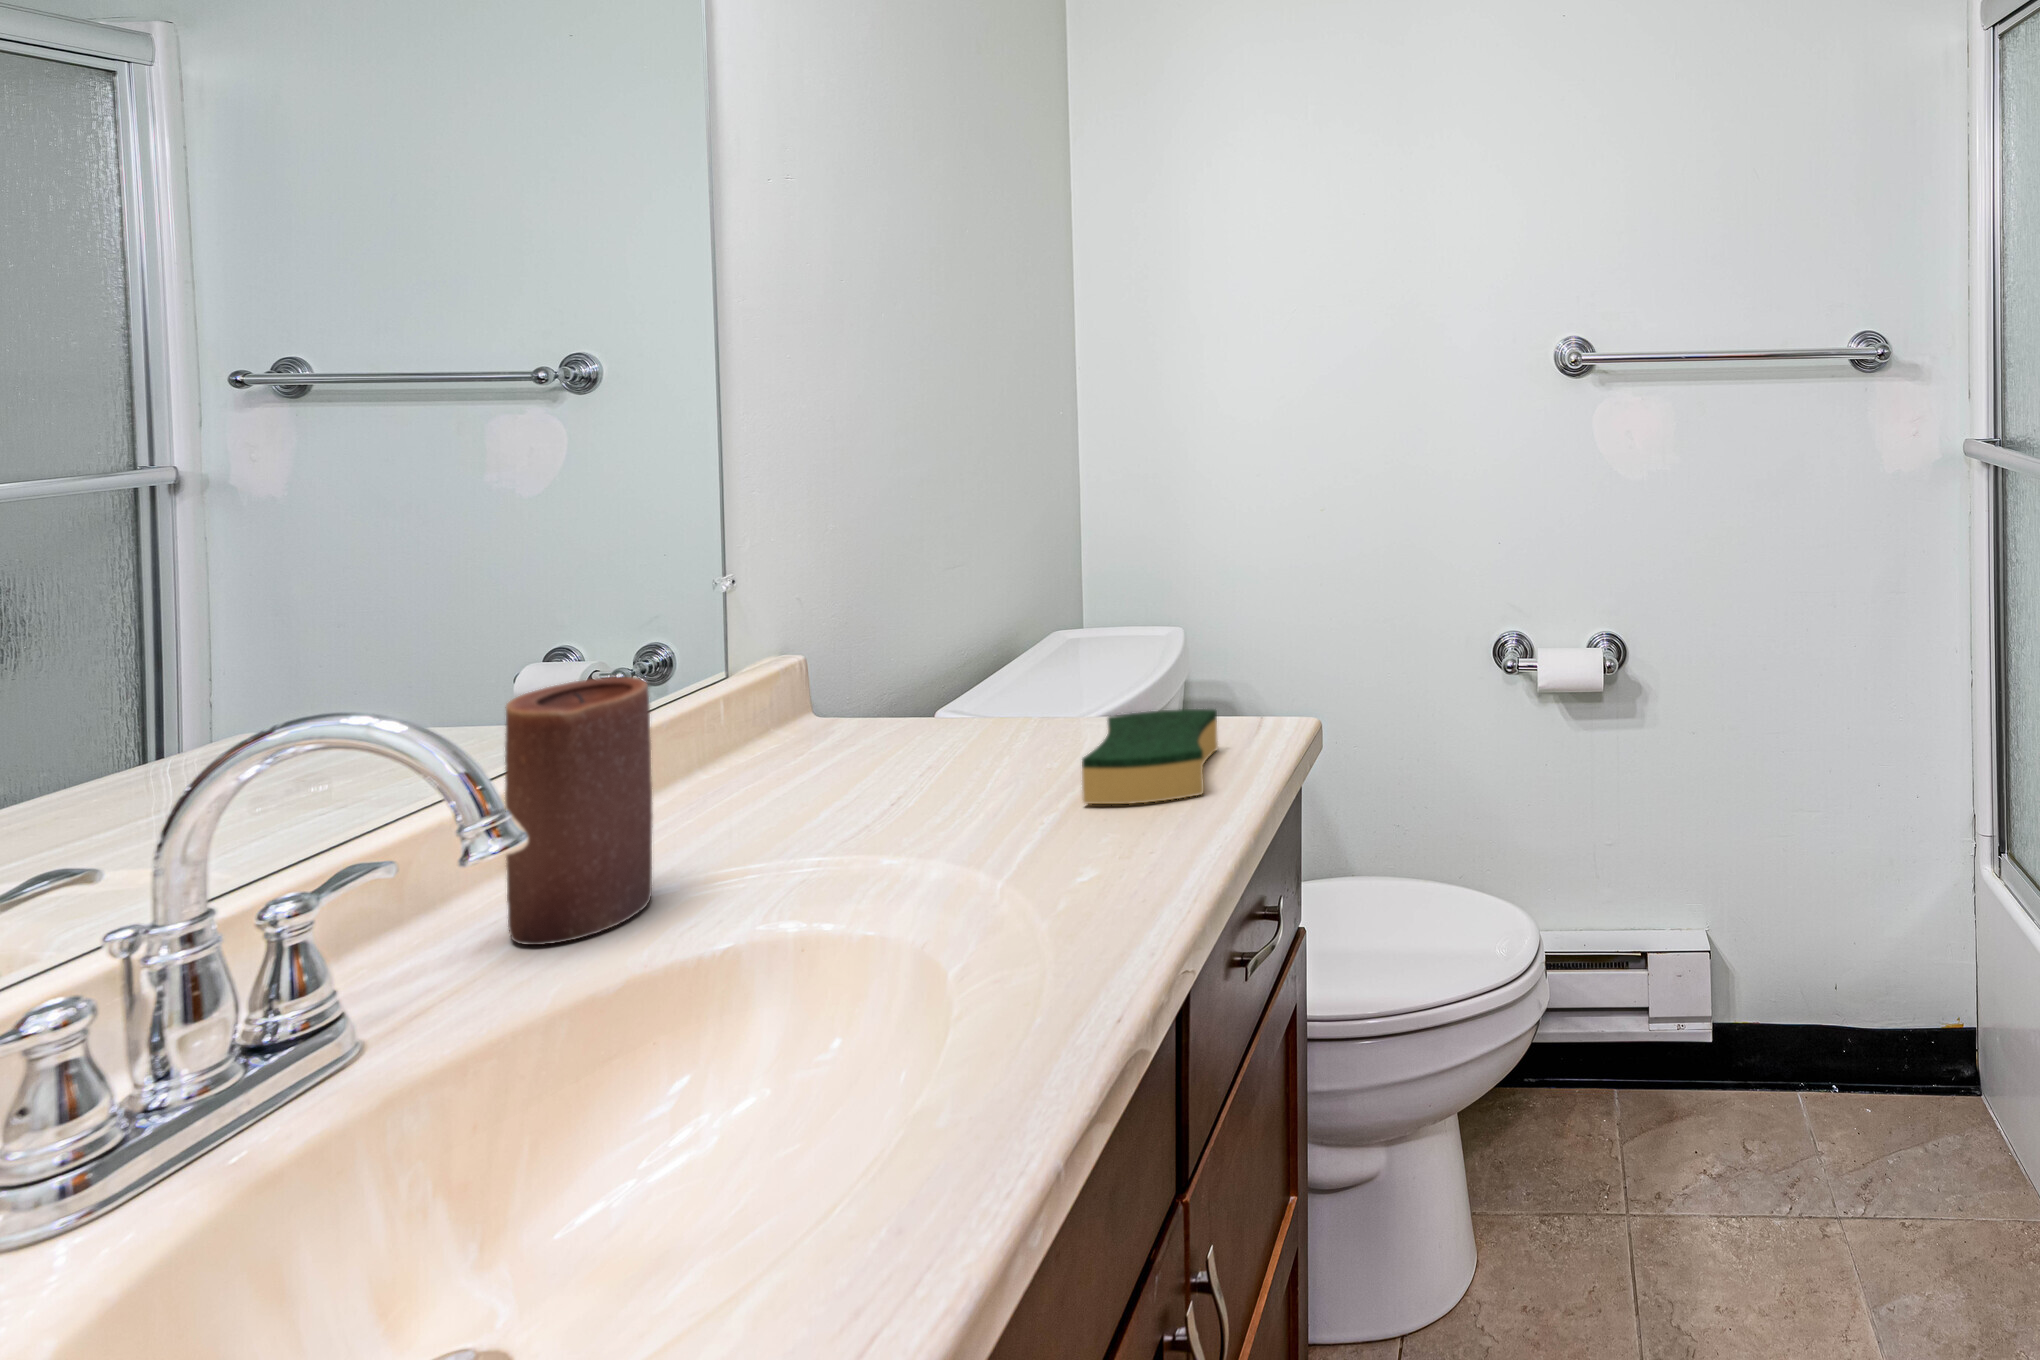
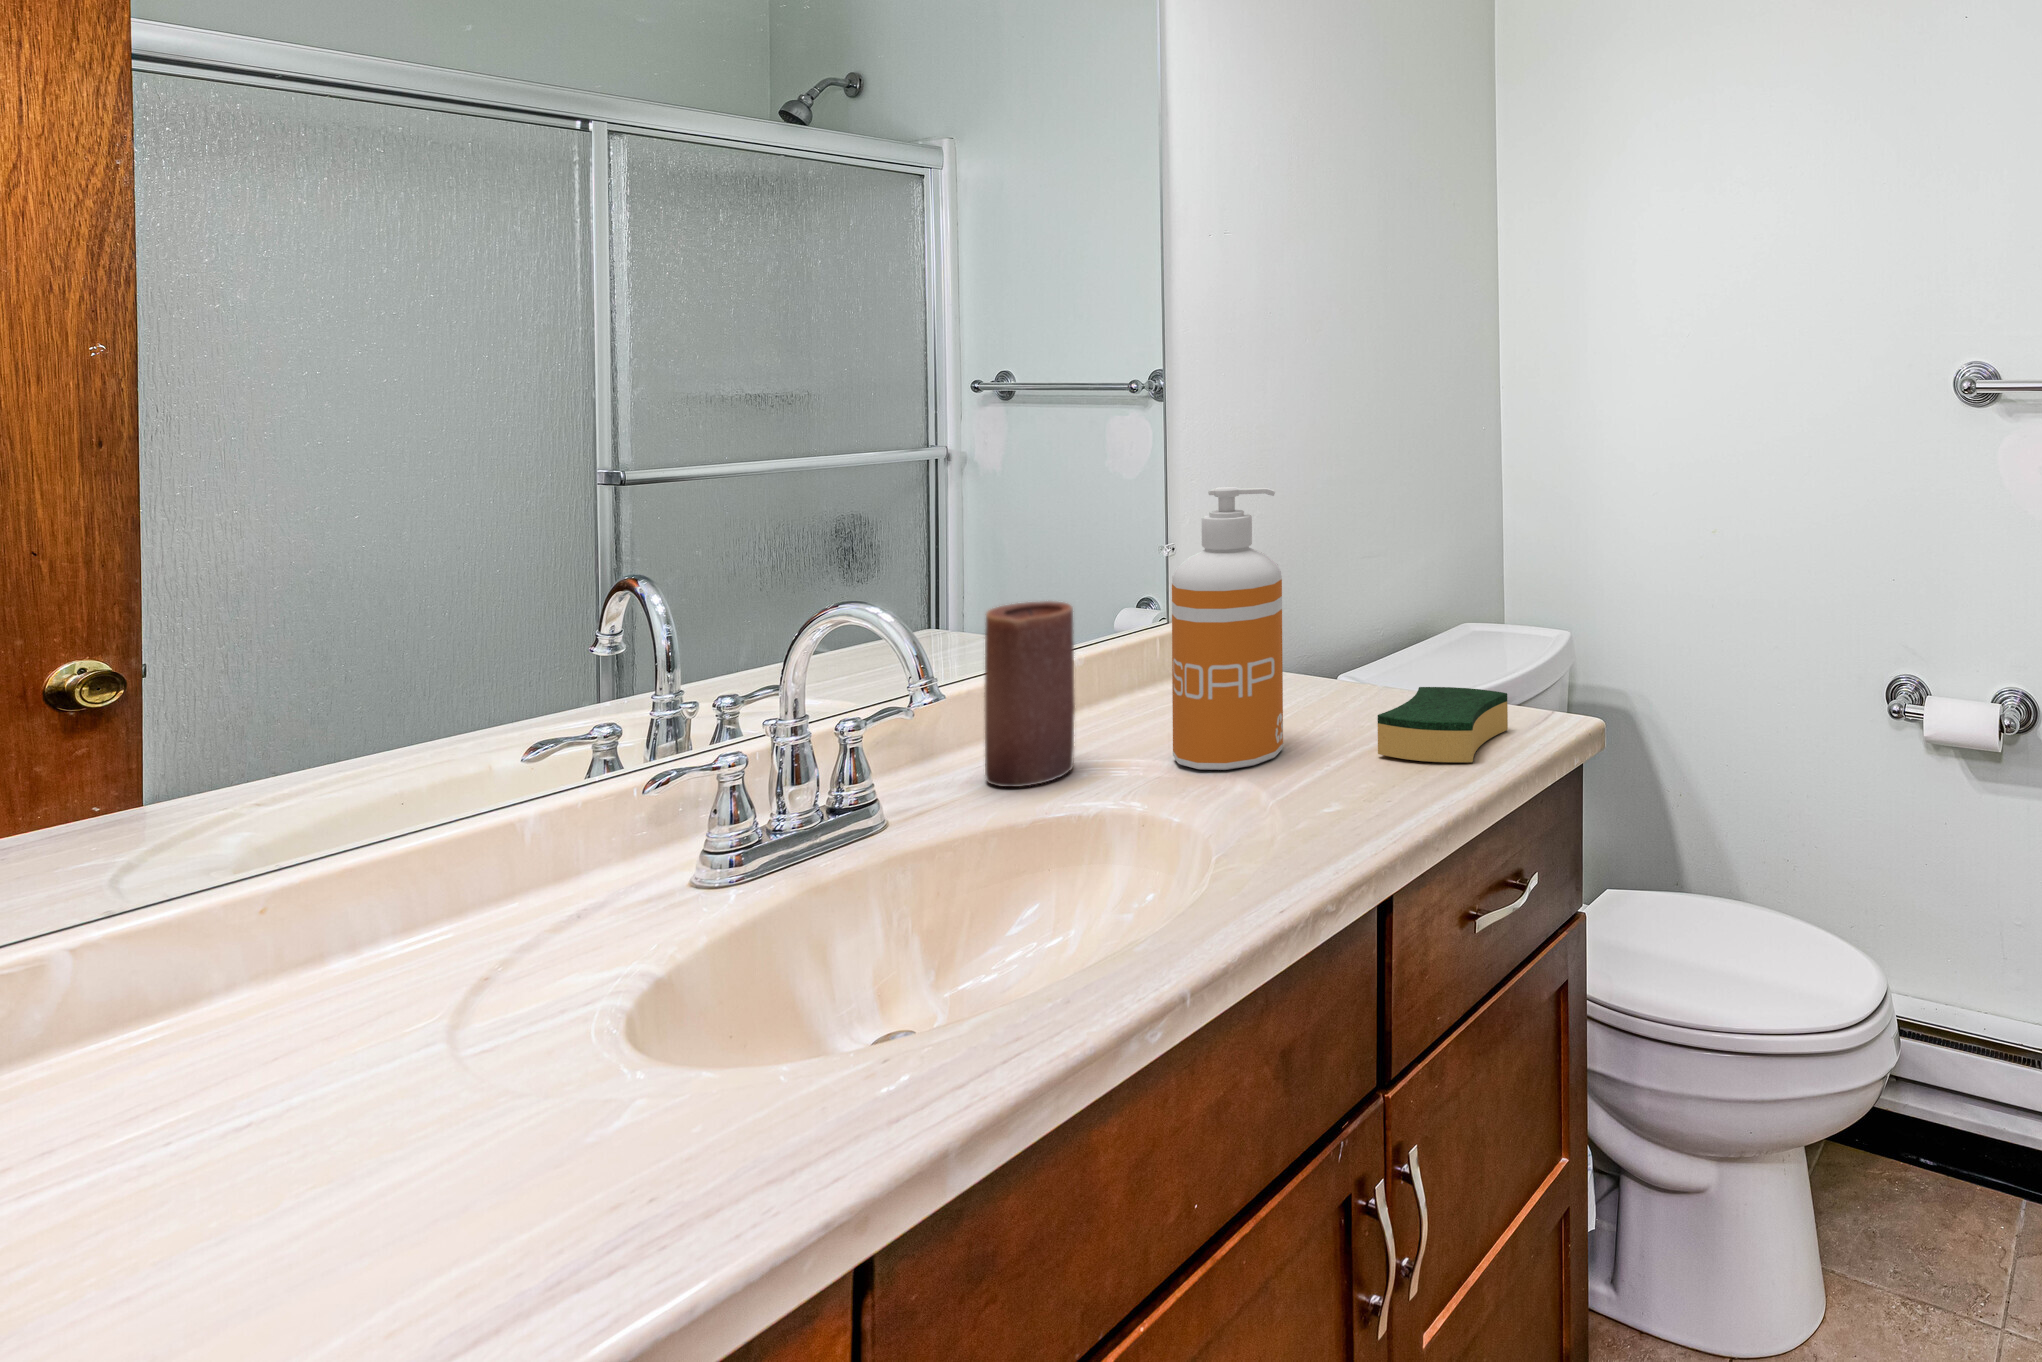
soap dispenser: none [796,503,952,864] -> present [1172,487,1283,770]

